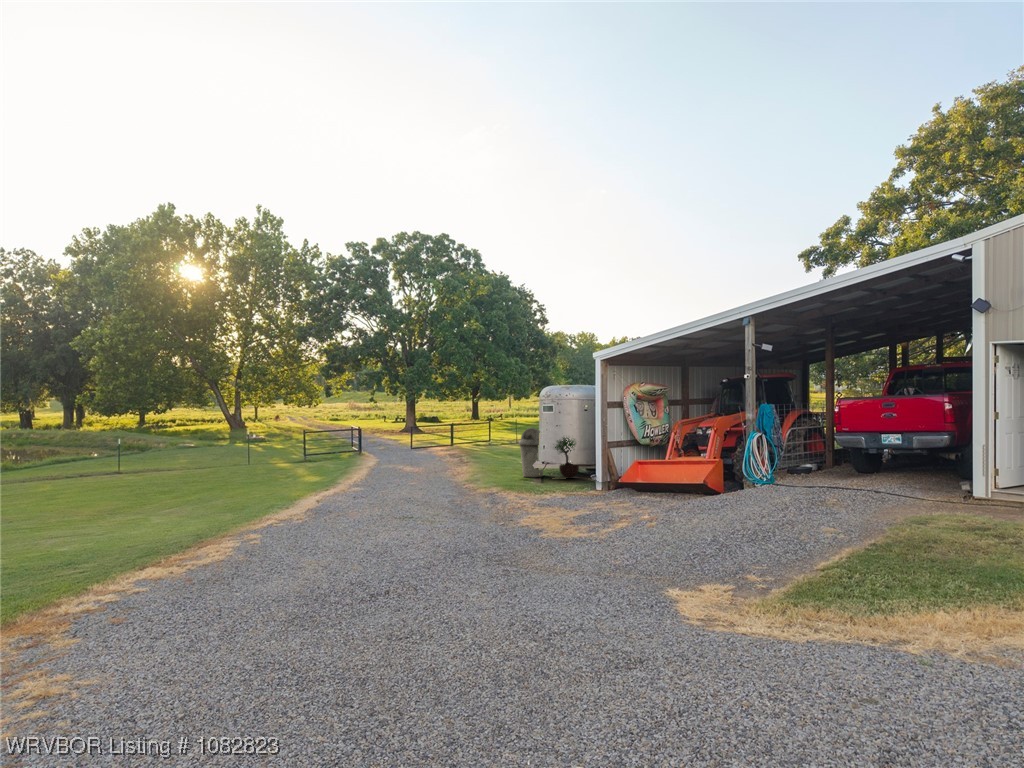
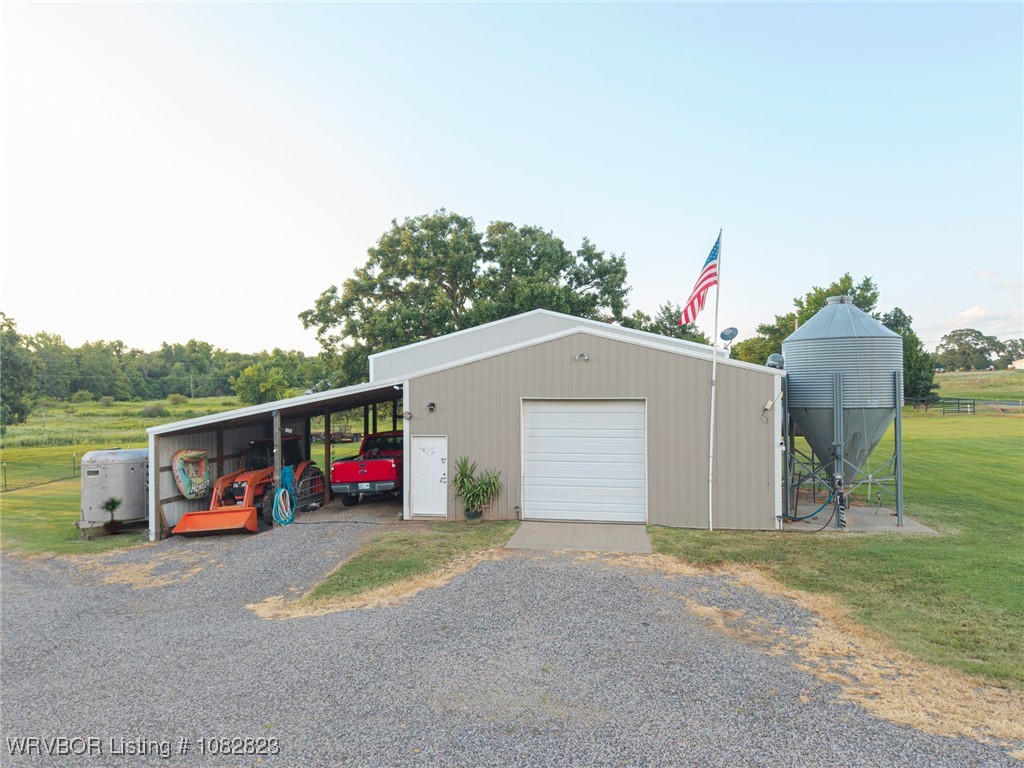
trash can: present [519,428,543,477] -> none [54,490,86,537]

